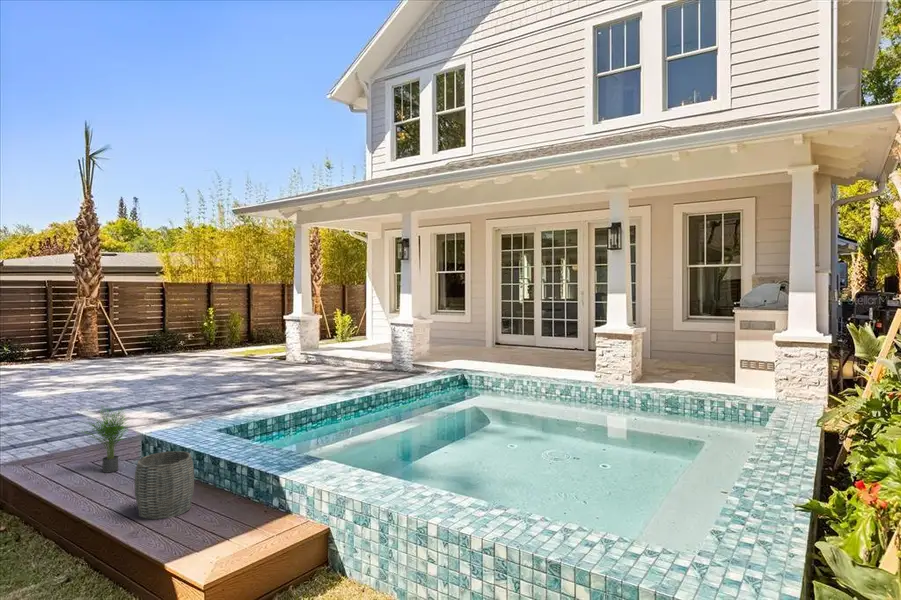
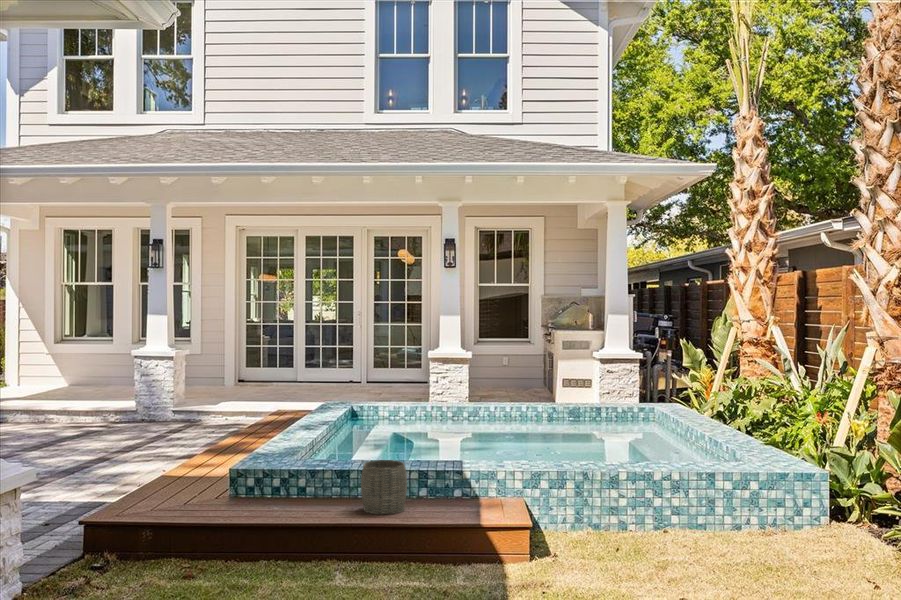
potted plant: present [85,412,125,473] -> none [218,432,261,505]

